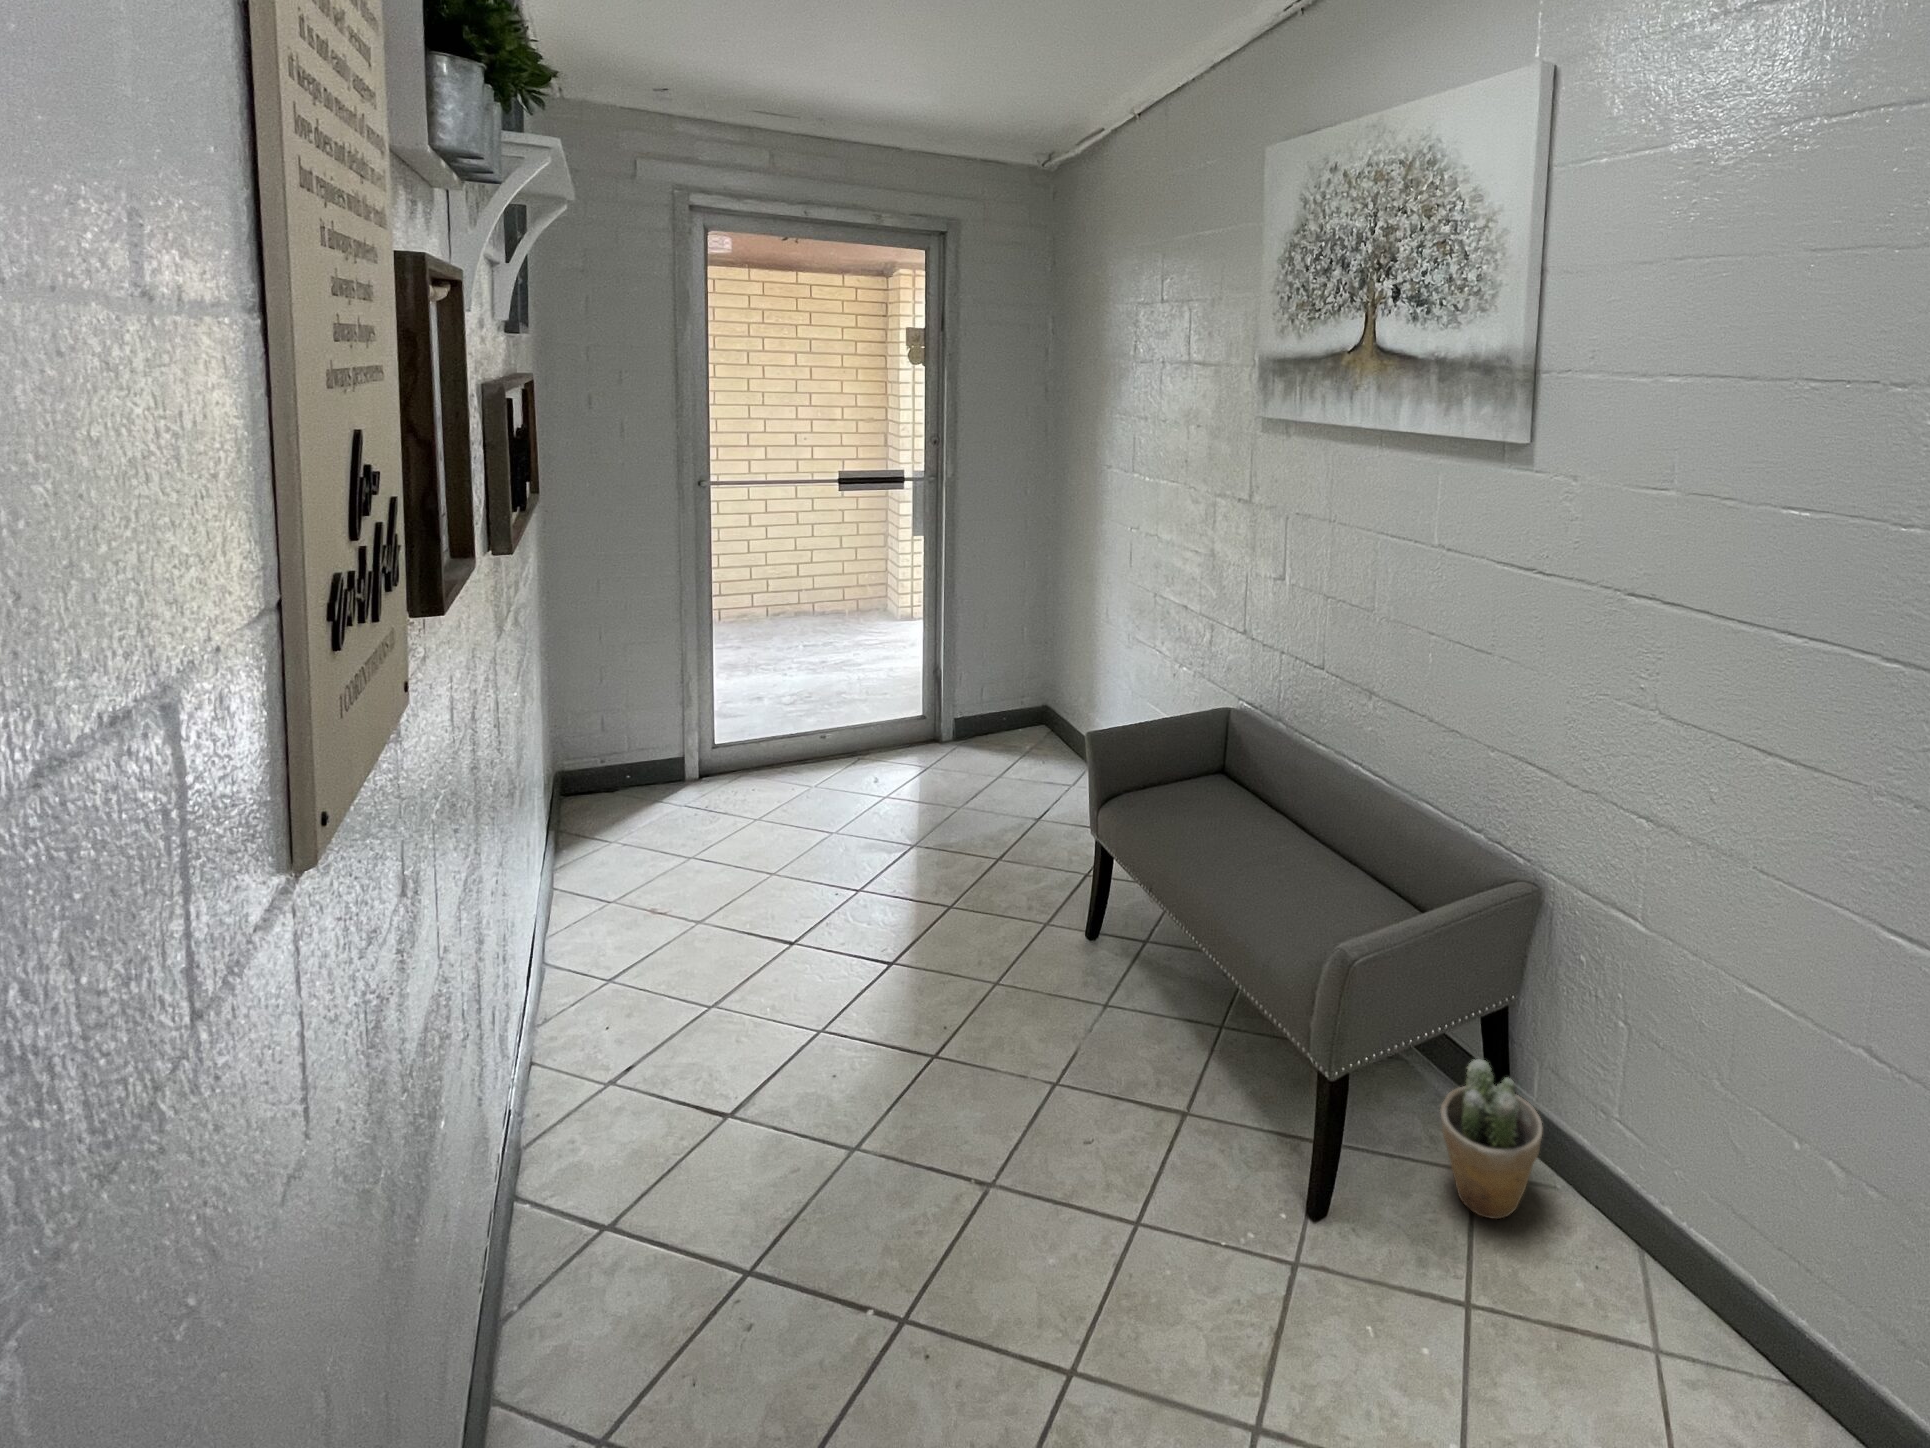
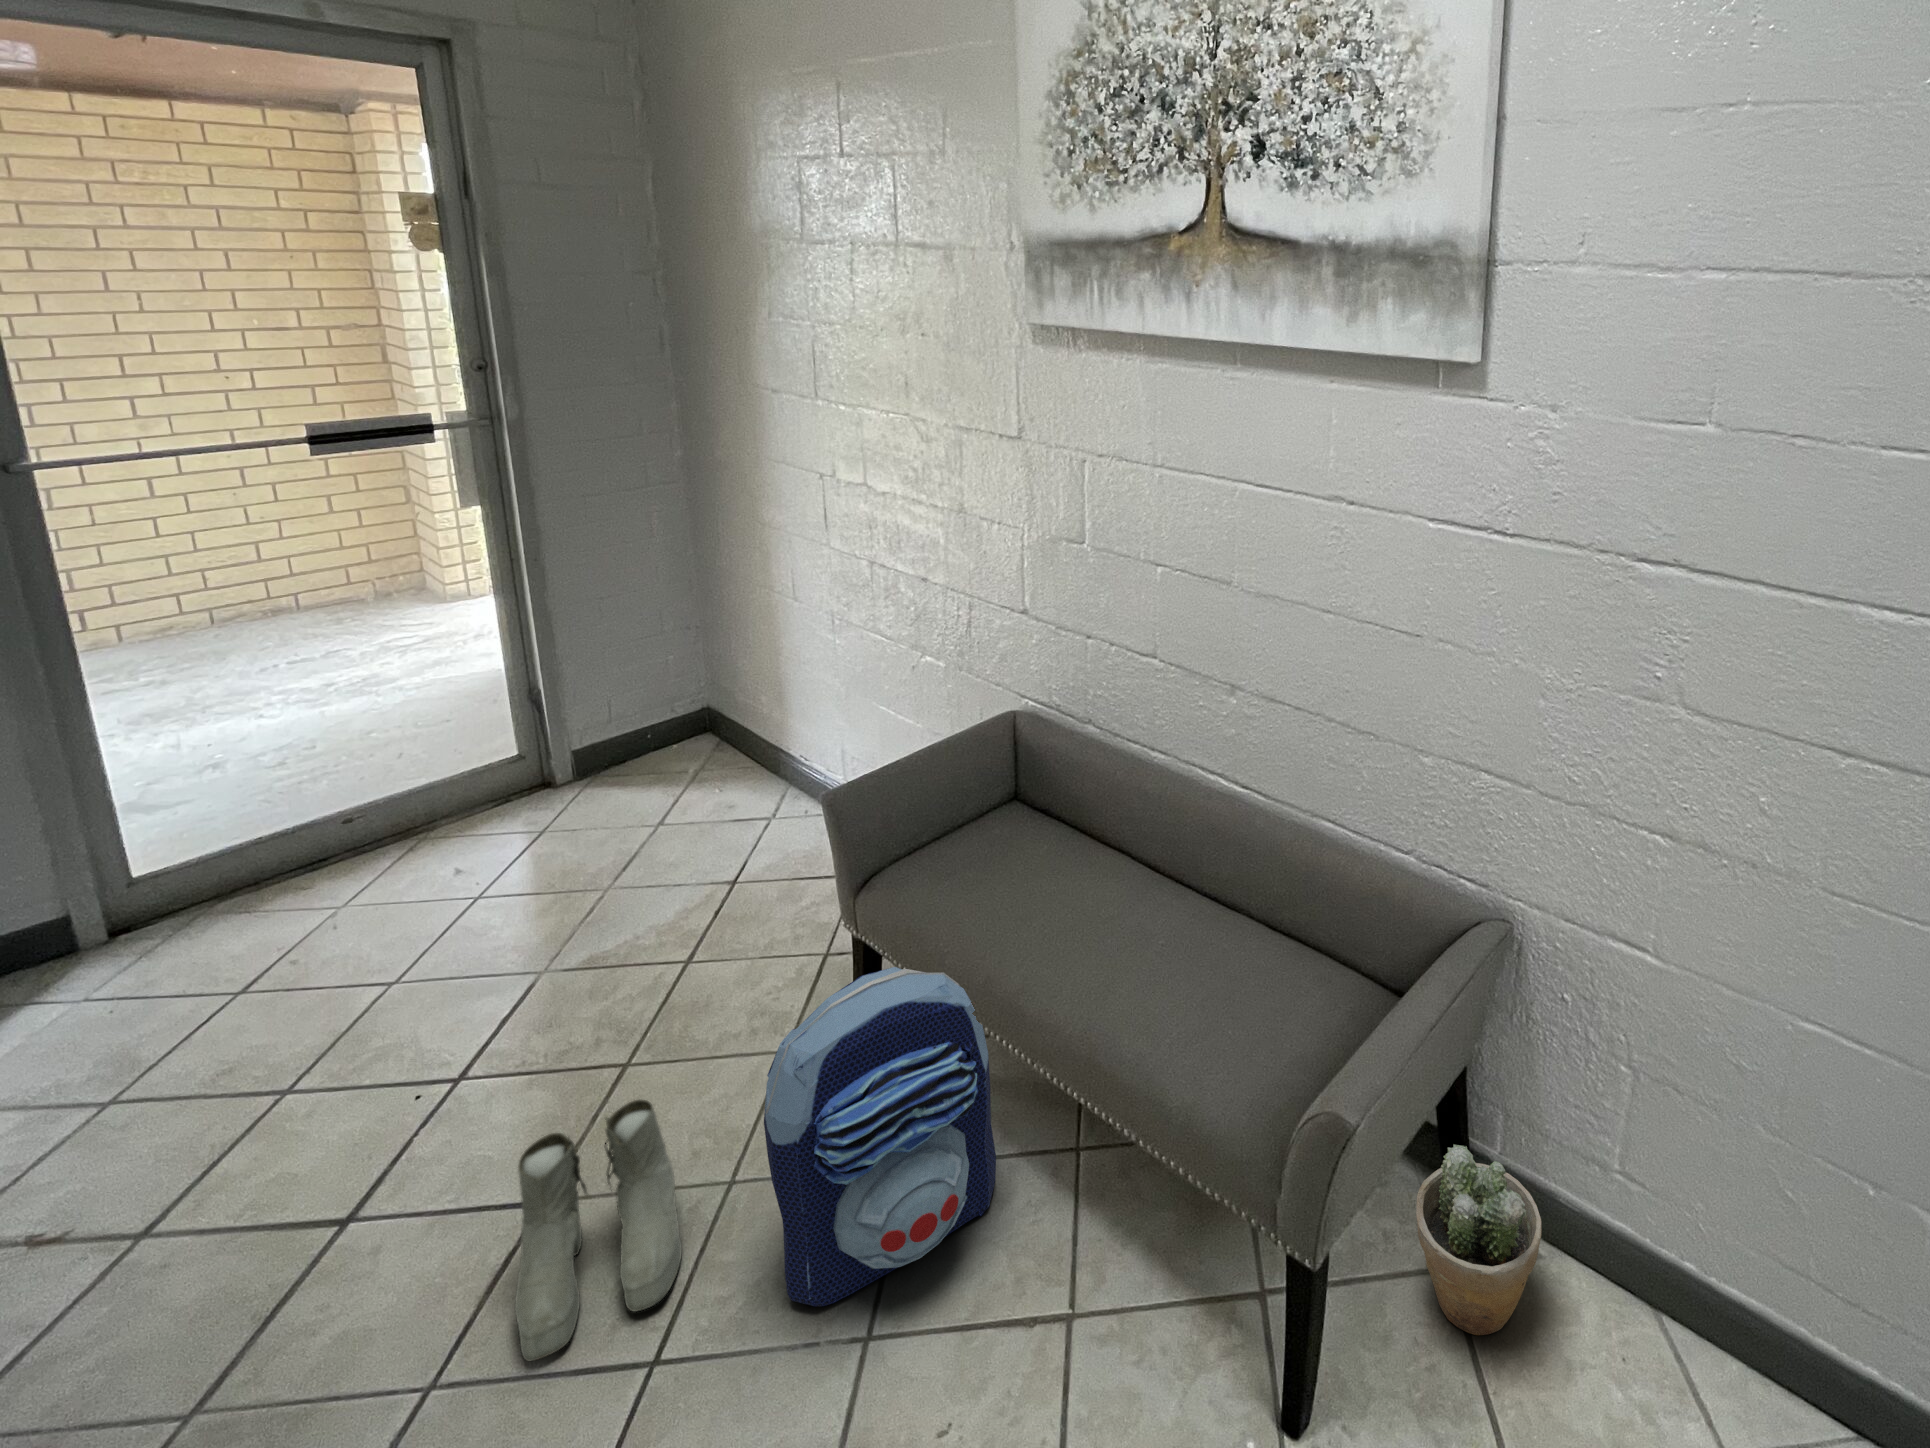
backpack: none [1015,842,1162,1061] -> present [764,967,996,1306]
boots: none [868,902,964,1037] -> present [515,1100,682,1361]

